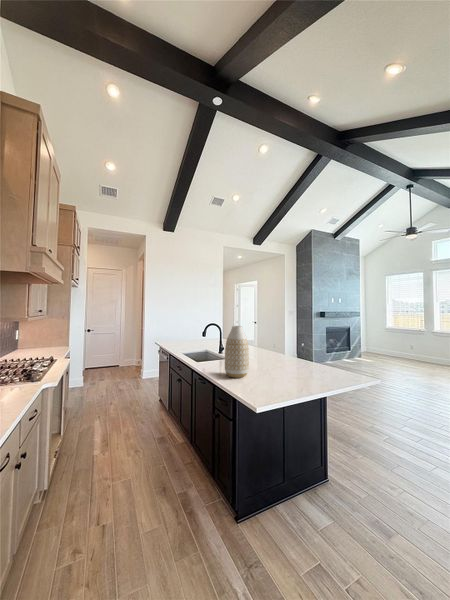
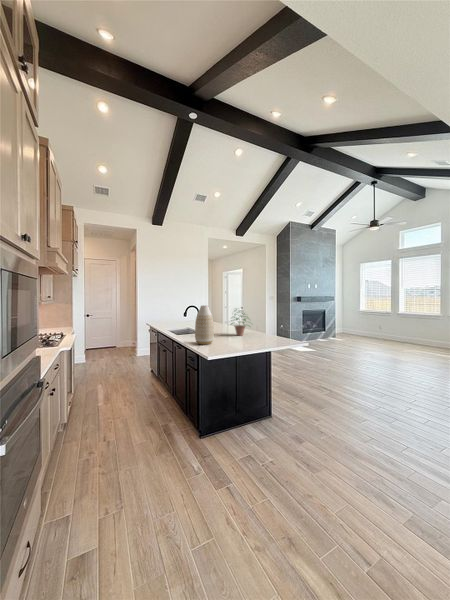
potted plant: none [259,328,293,363] -> present [231,311,246,336]

